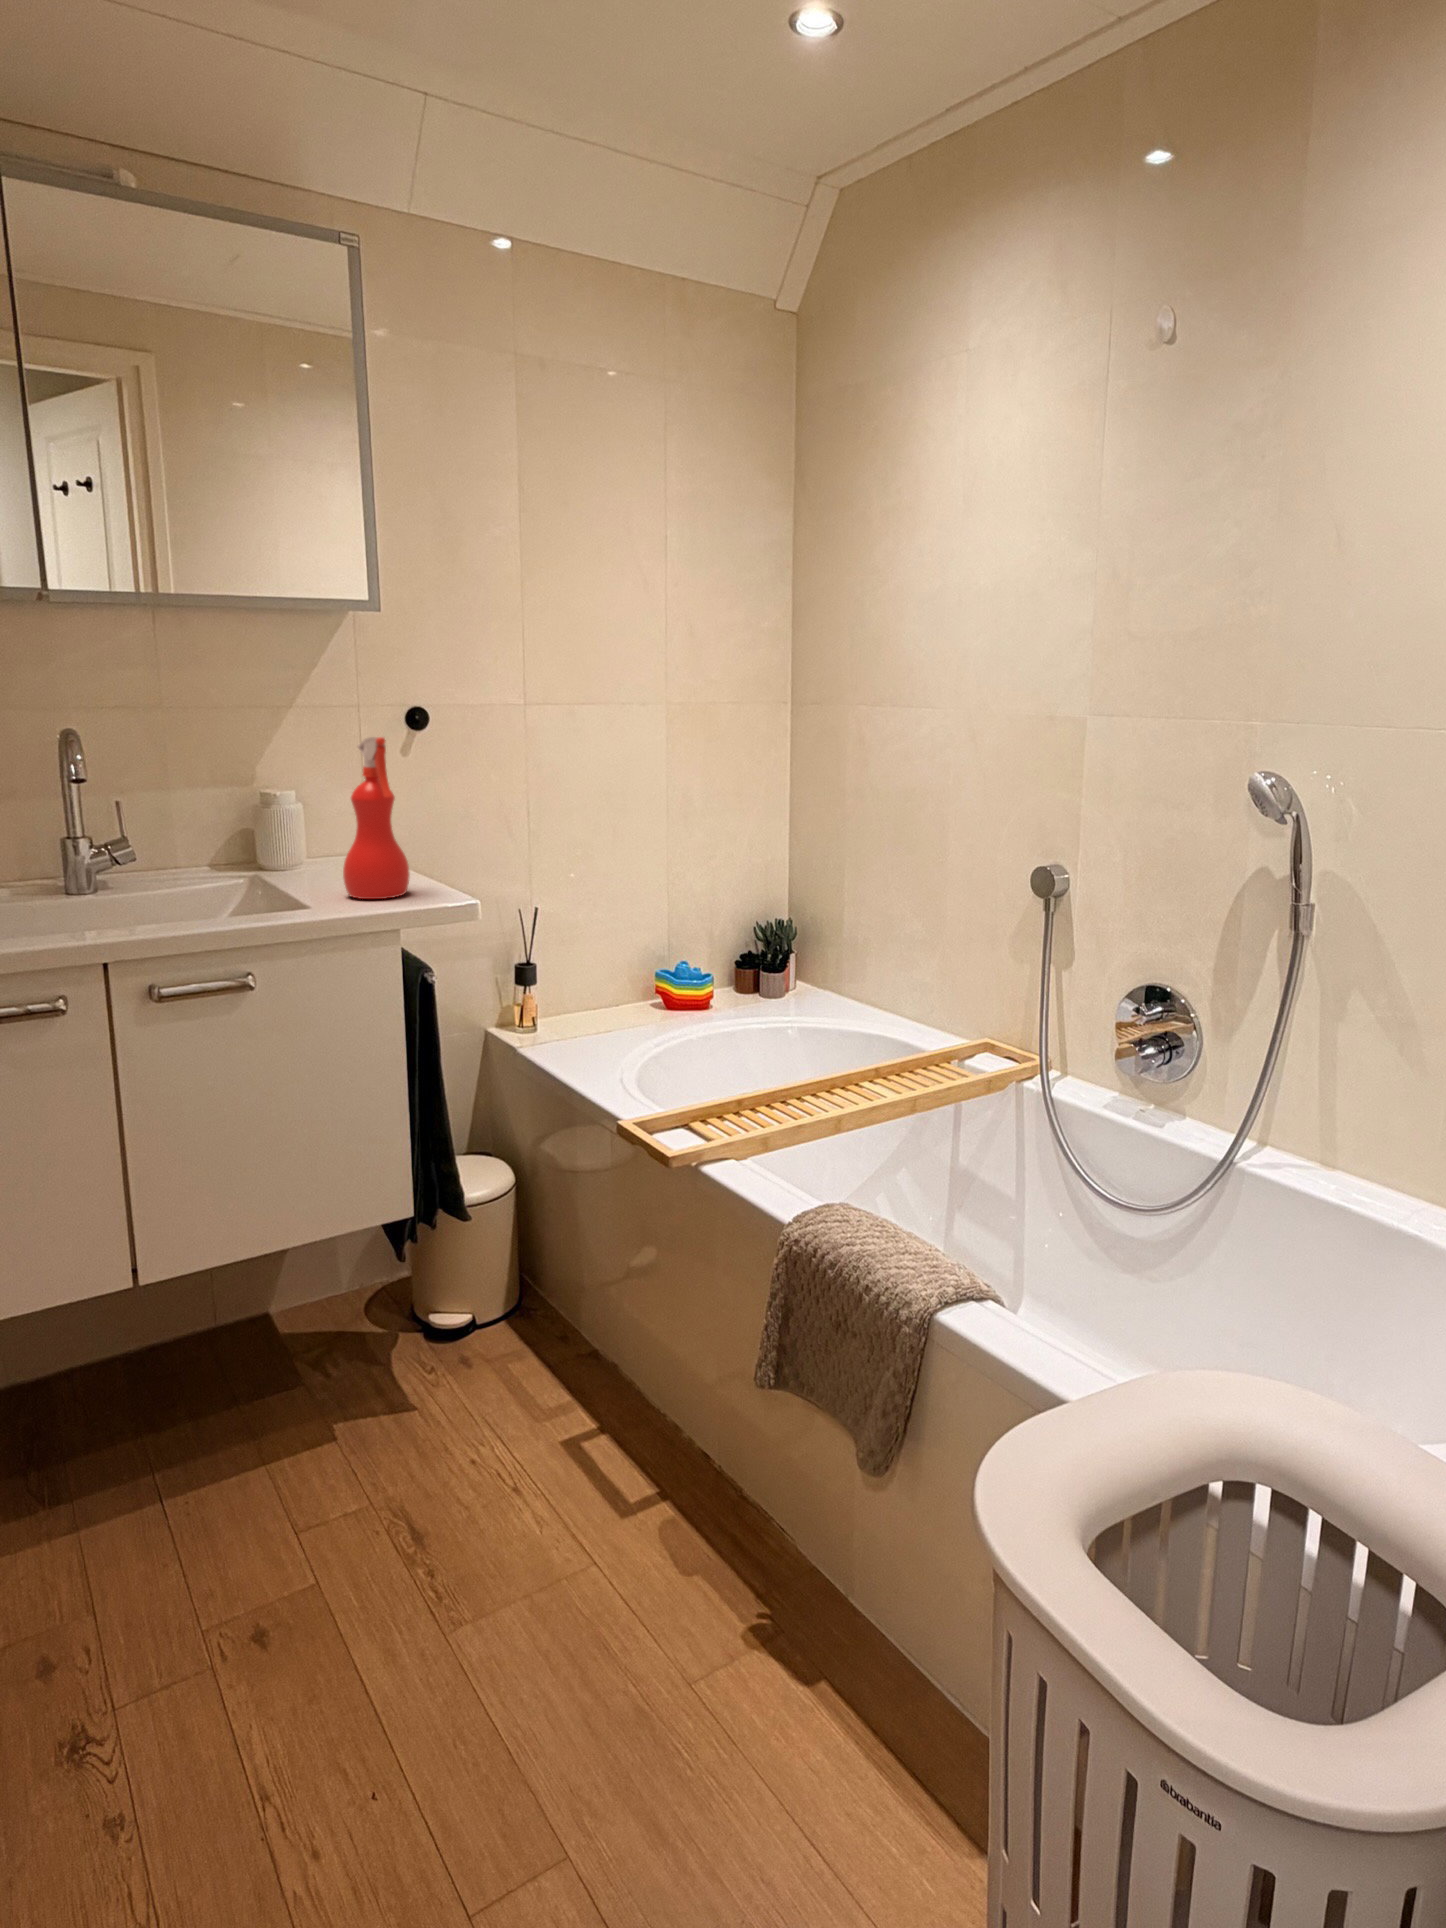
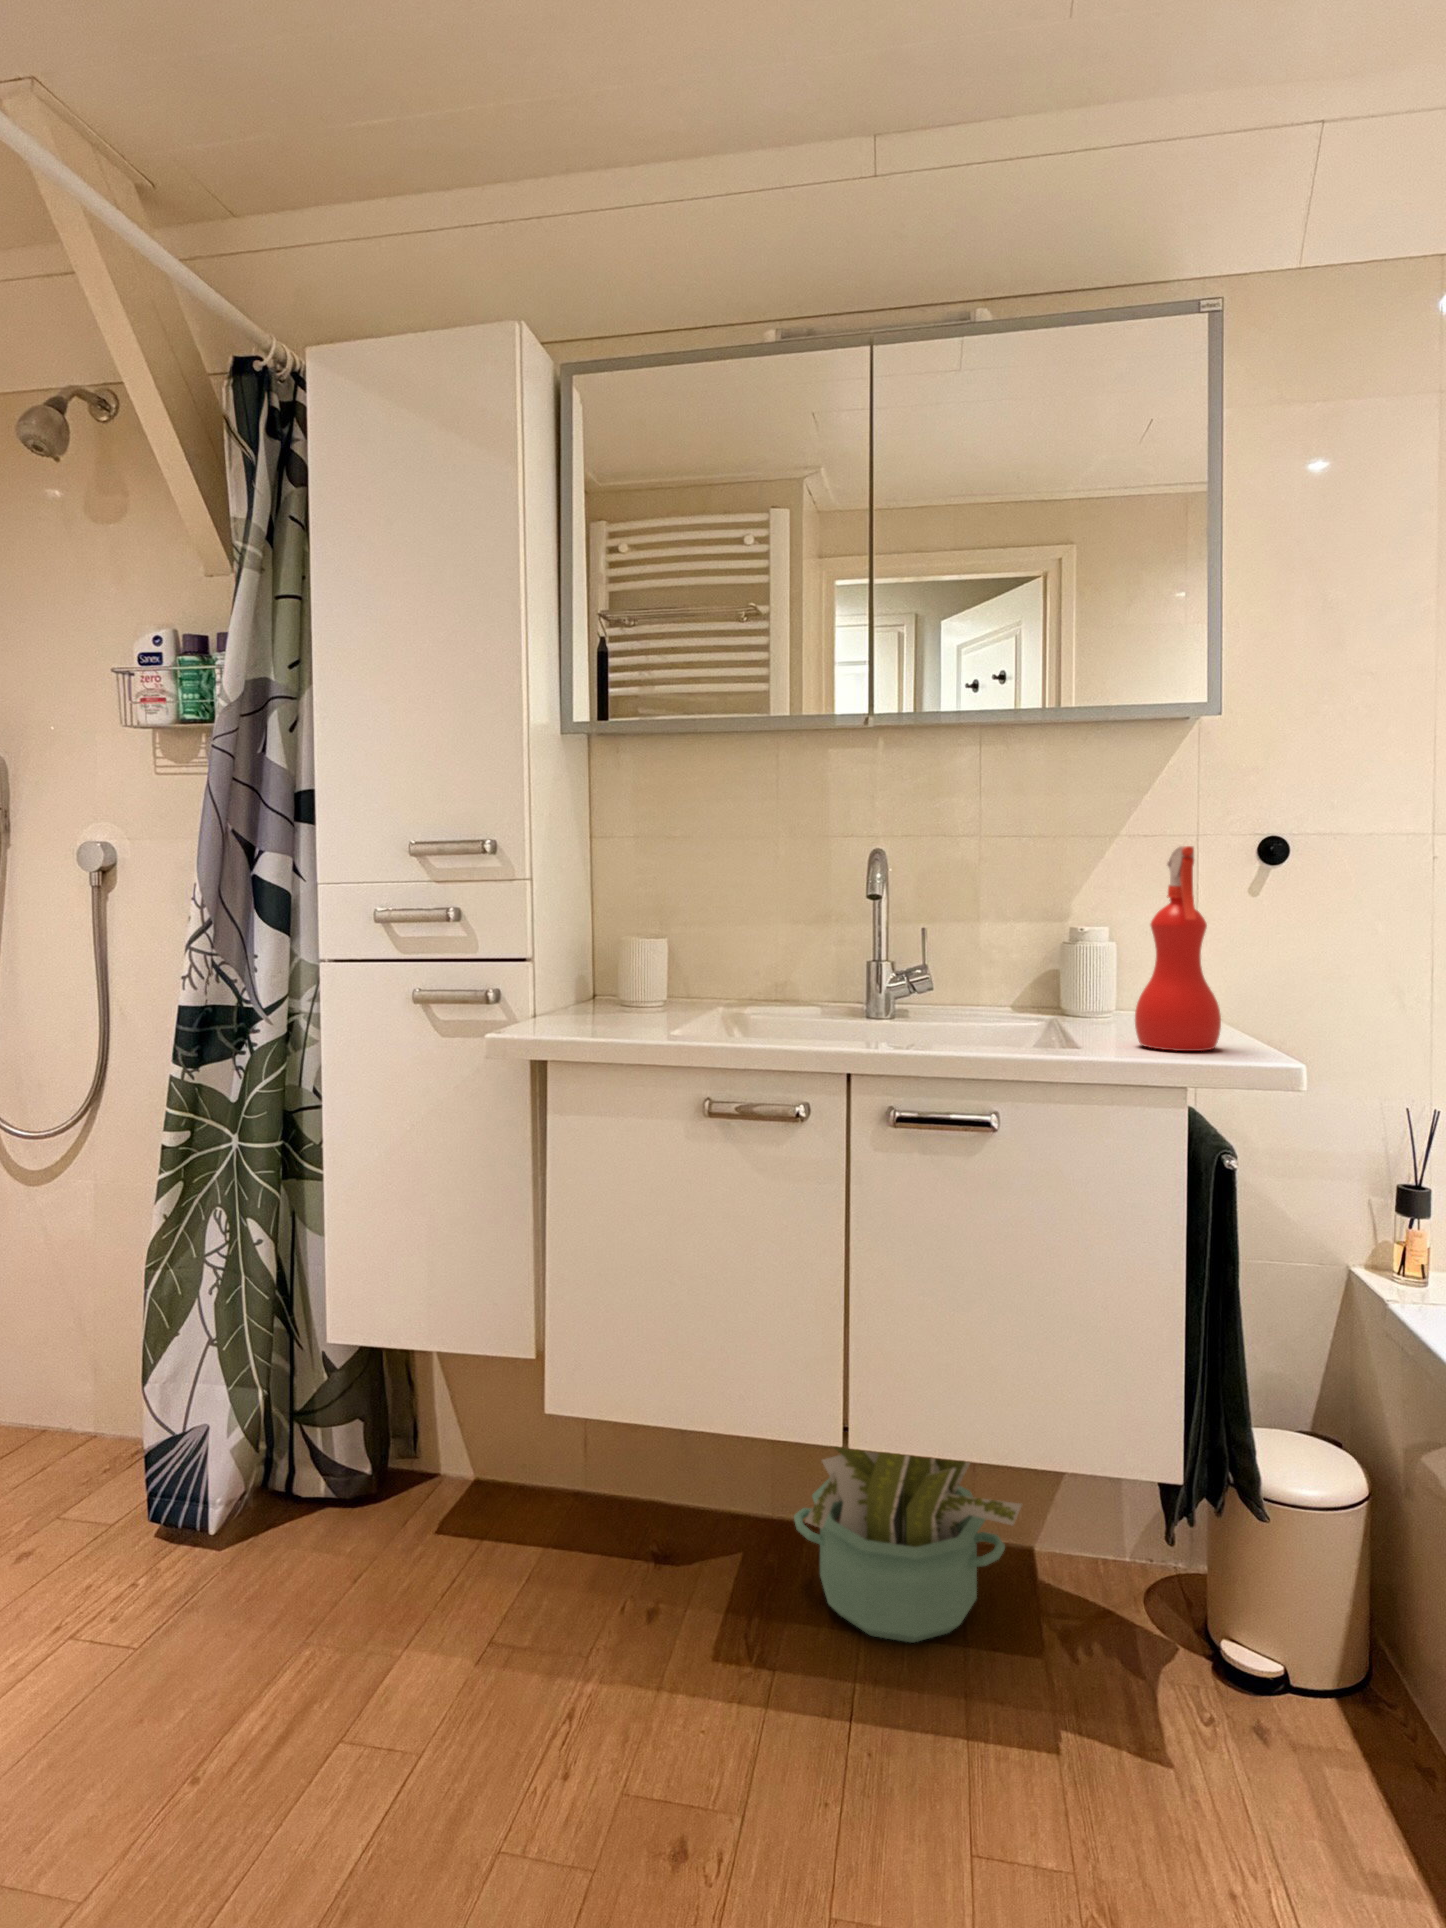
decorative plant: none [56,1232,273,1432] -> present [794,1447,1022,1643]

